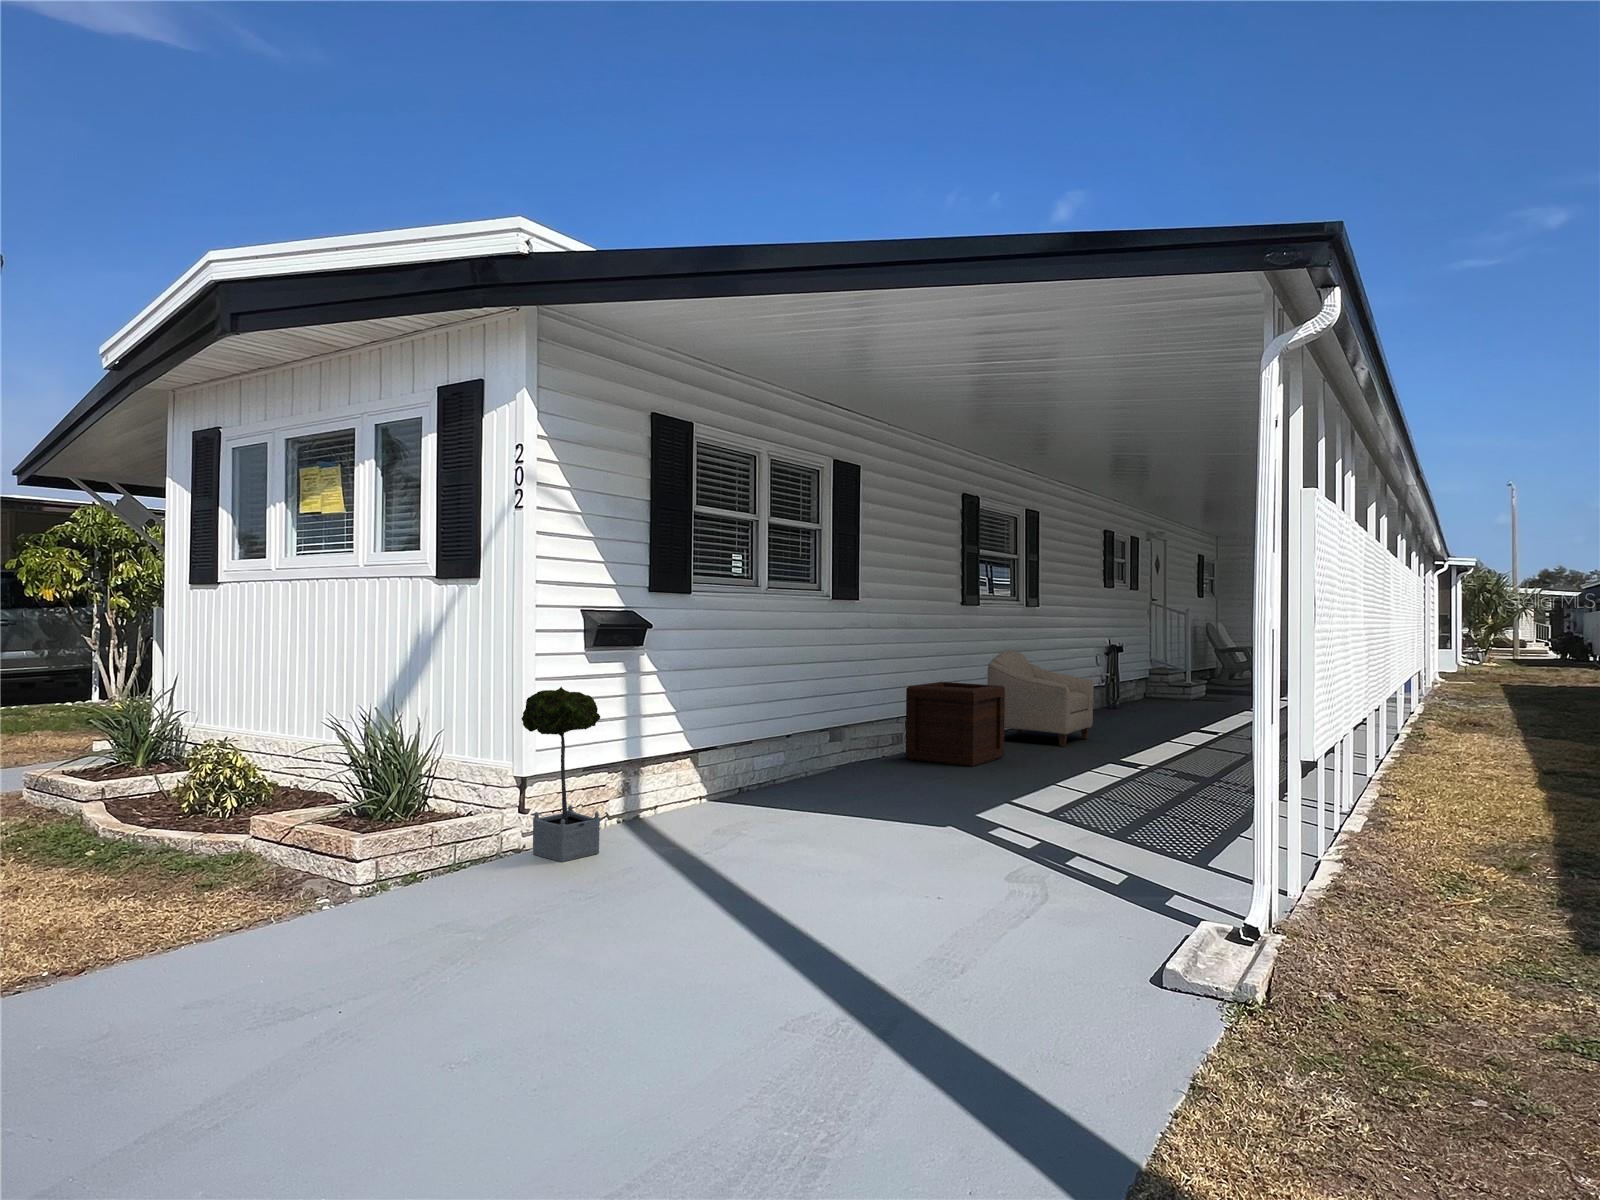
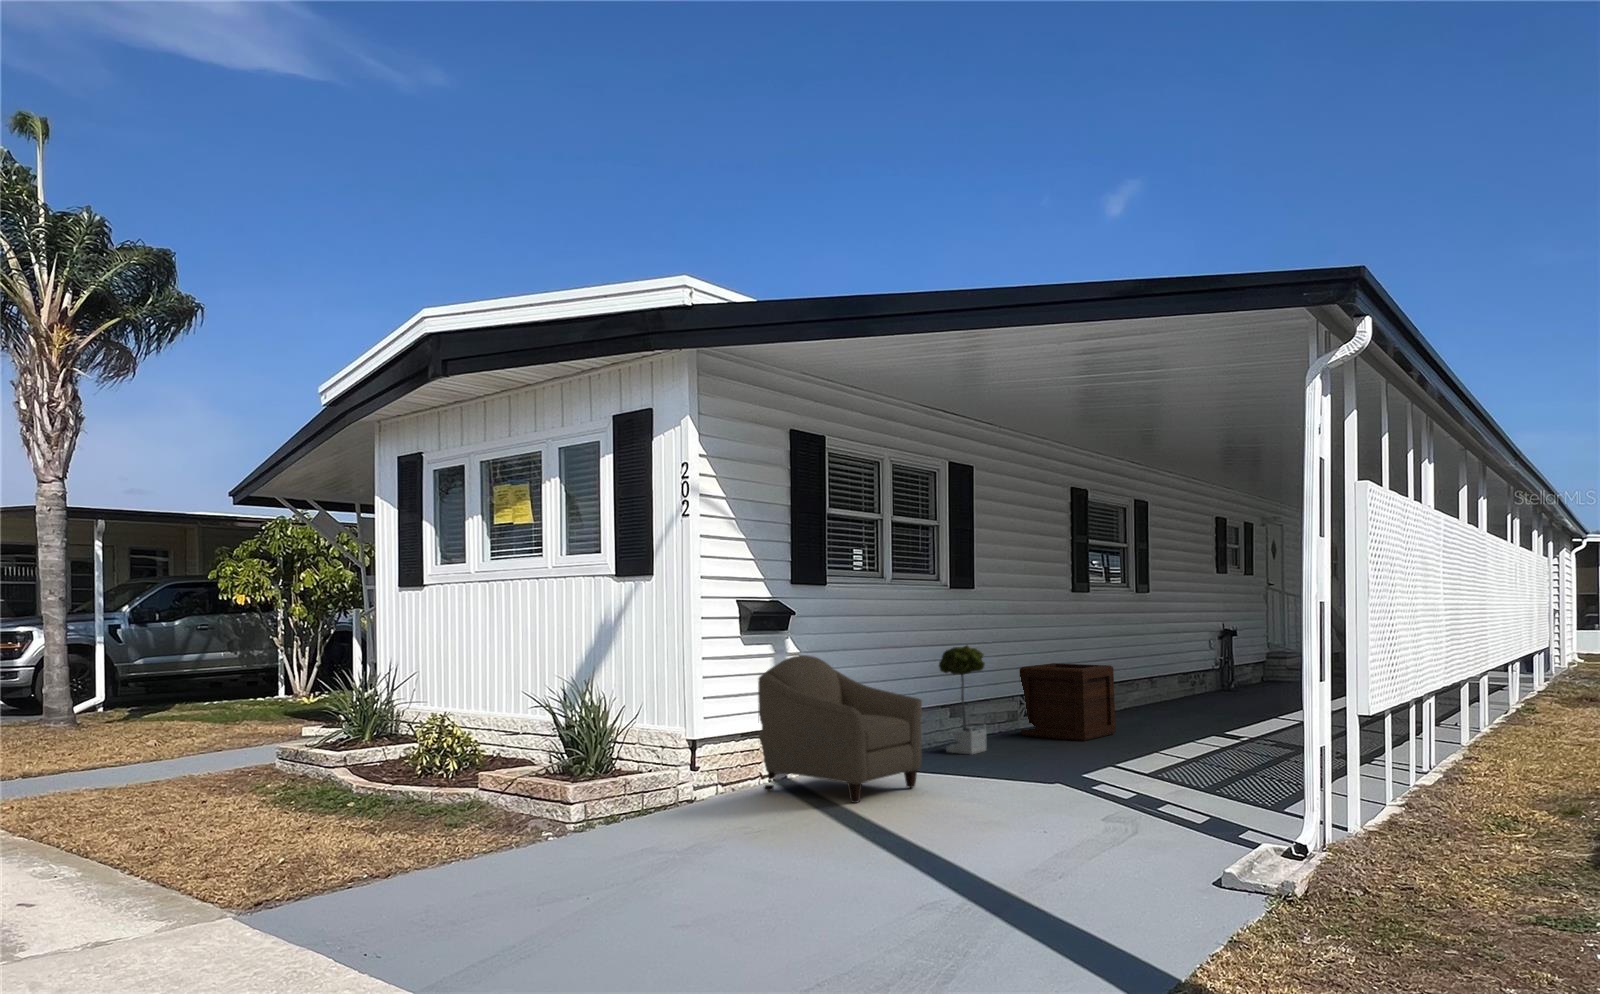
chair: present [988,650,1094,747] -> present [758,655,922,803]
potted tree: present [522,687,600,862] -> present [939,645,986,754]

